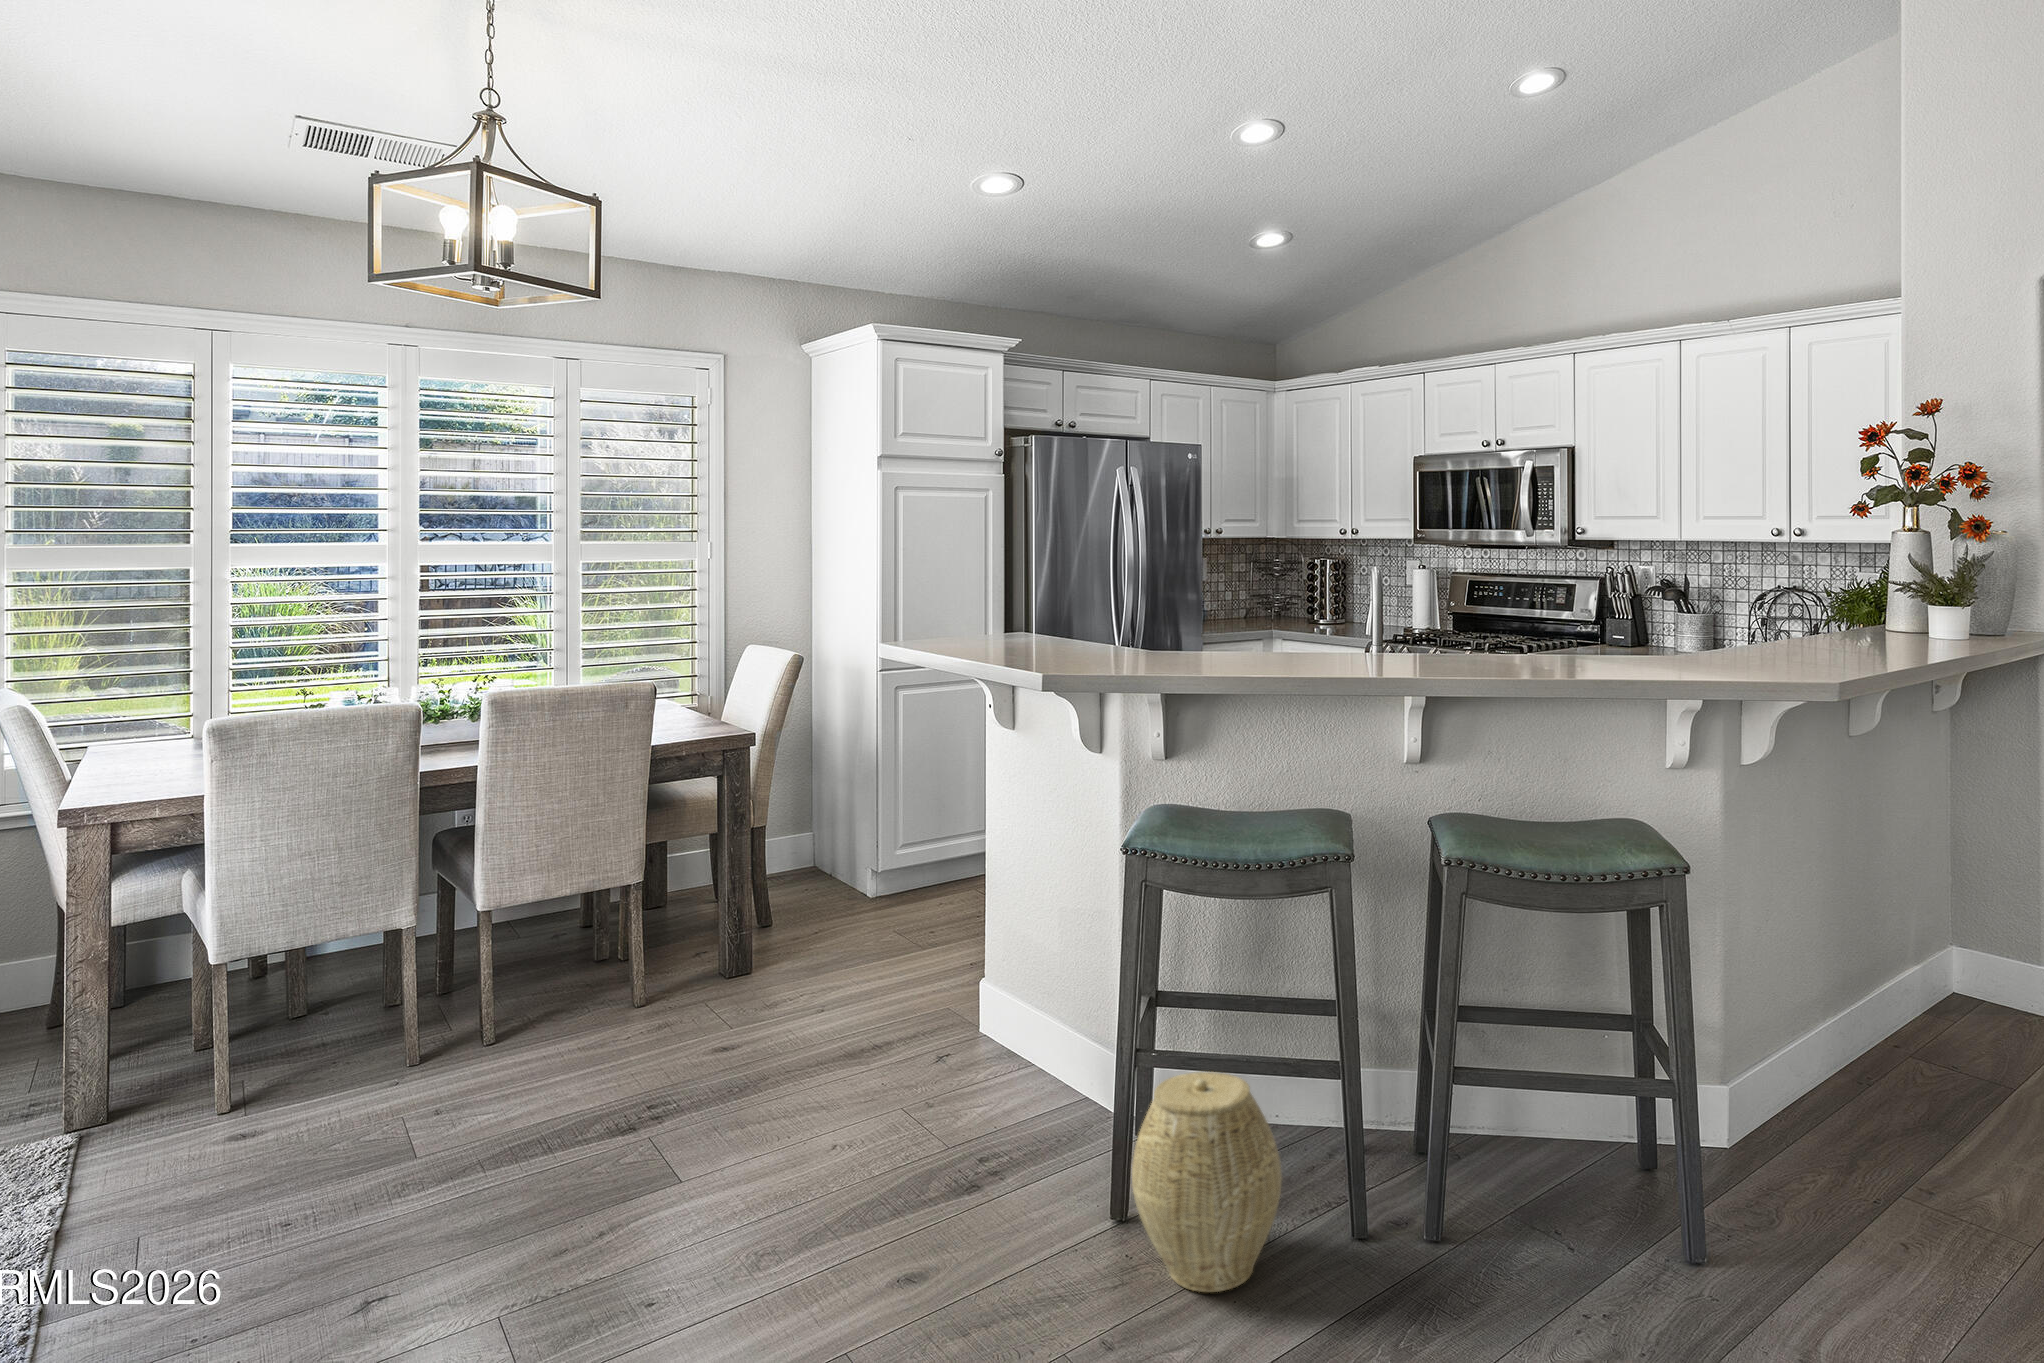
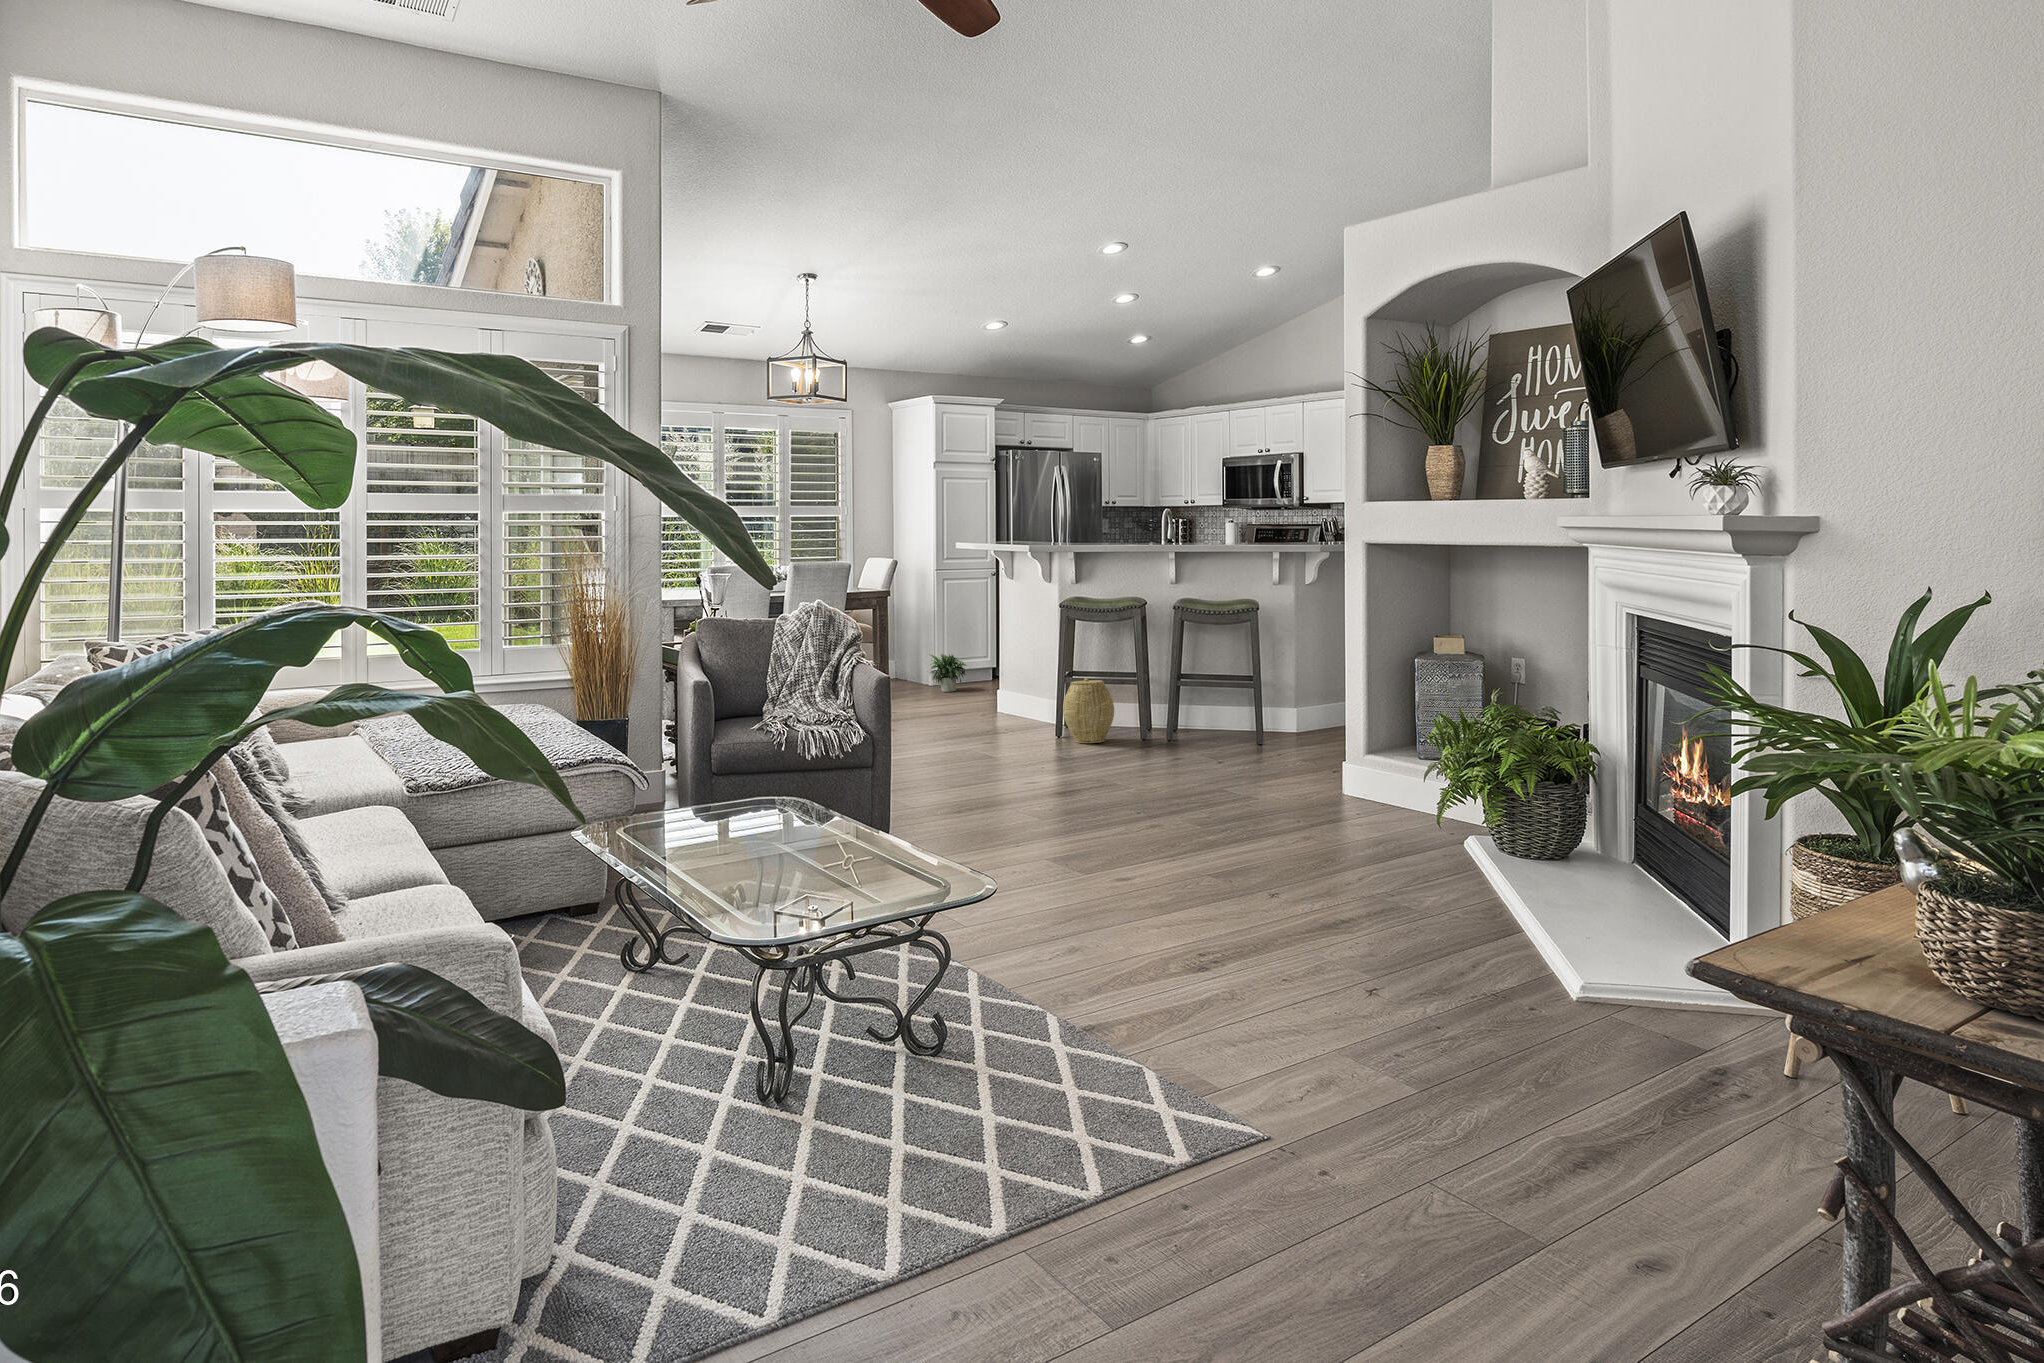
potted plant: none [856,841,935,927] -> present [929,654,967,692]

